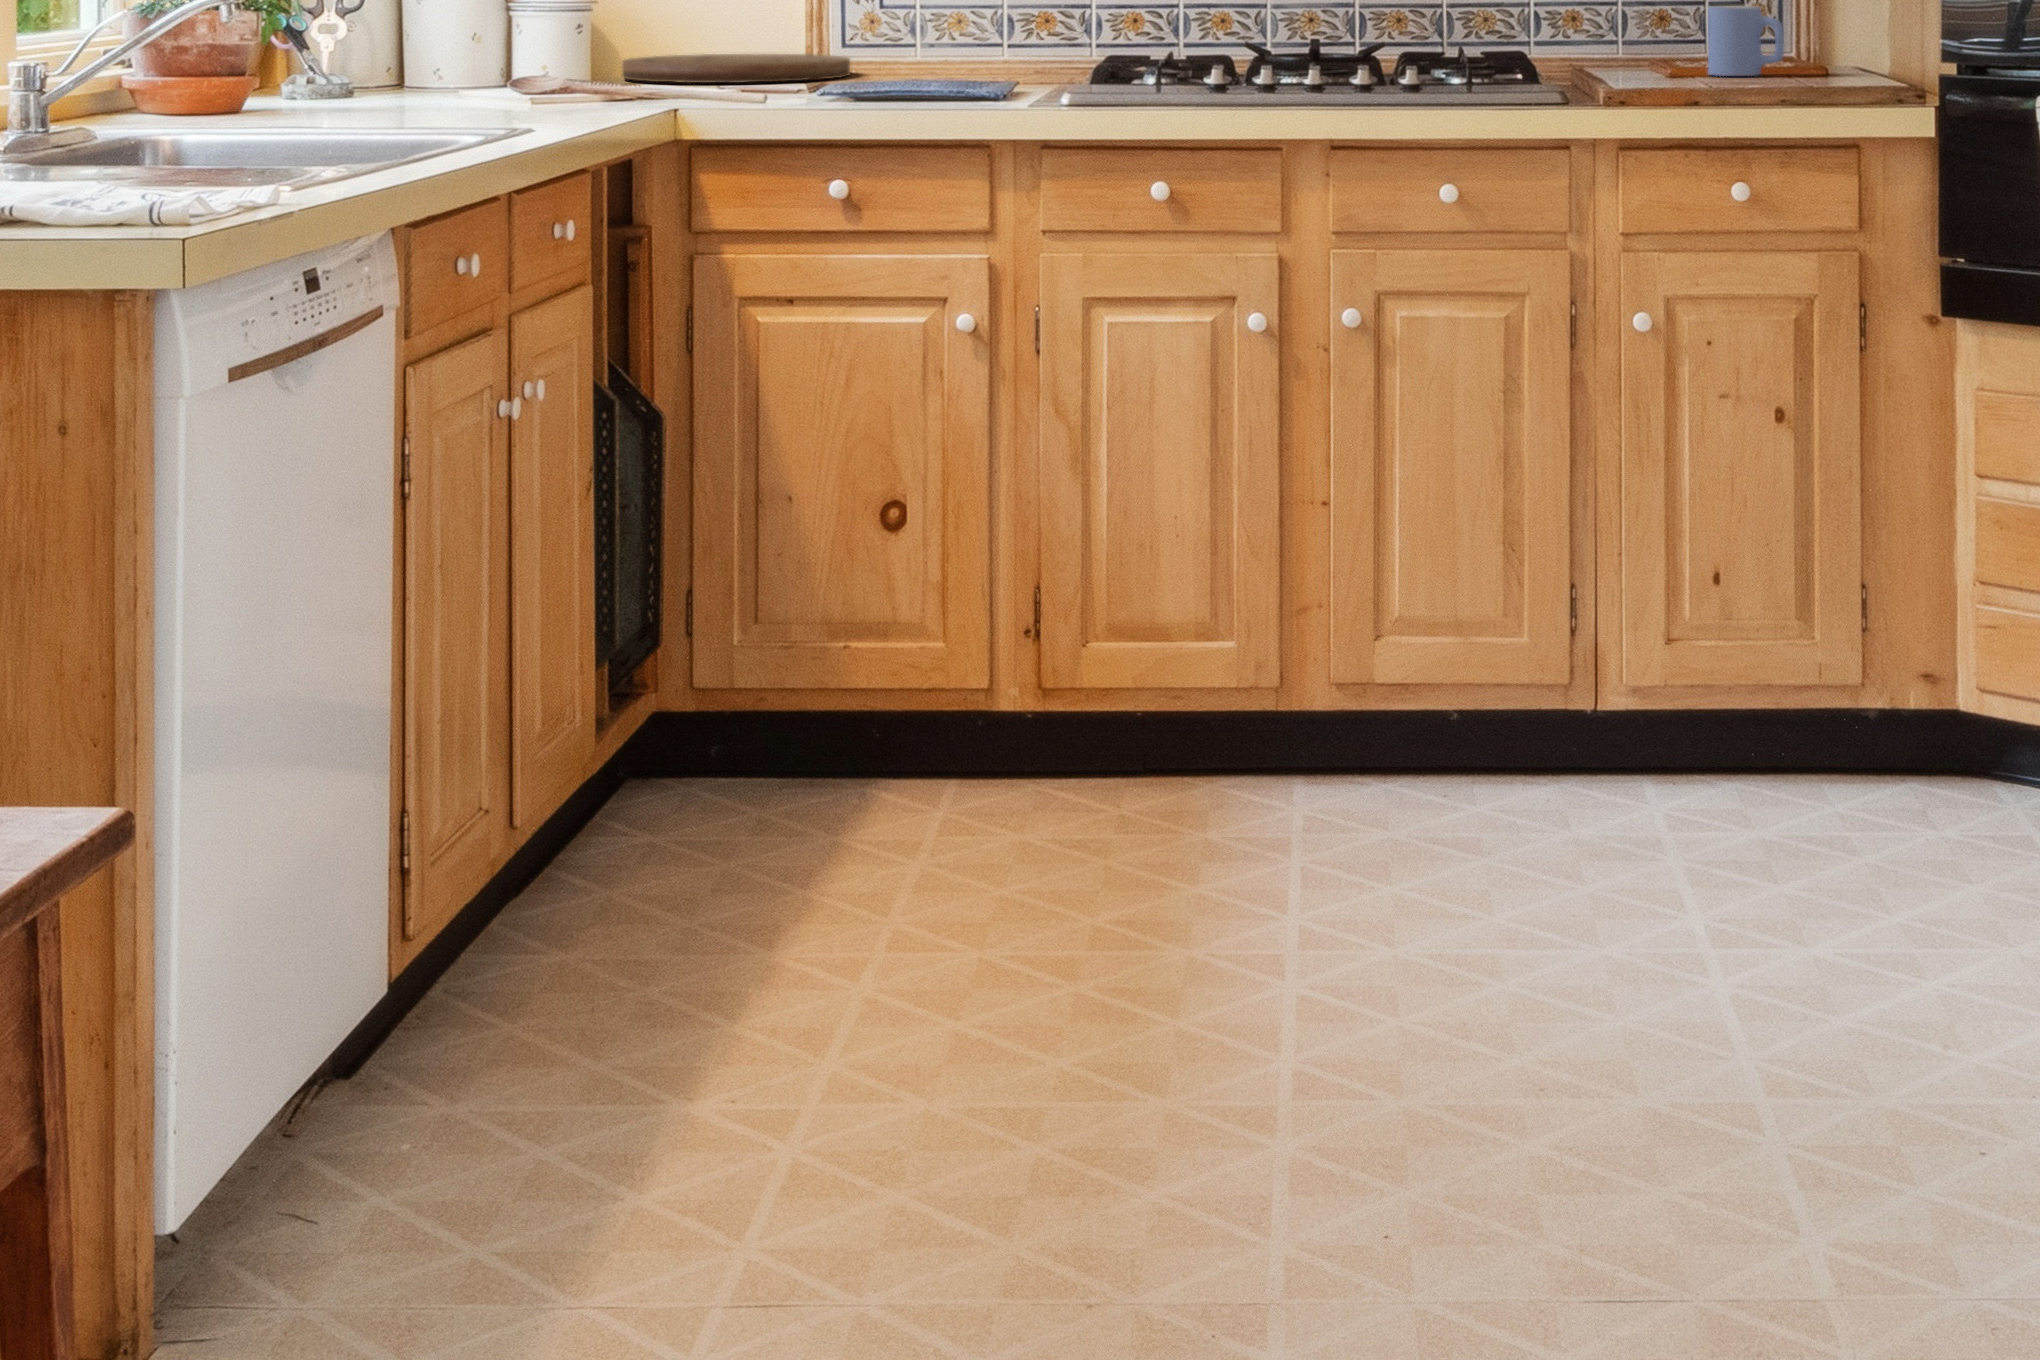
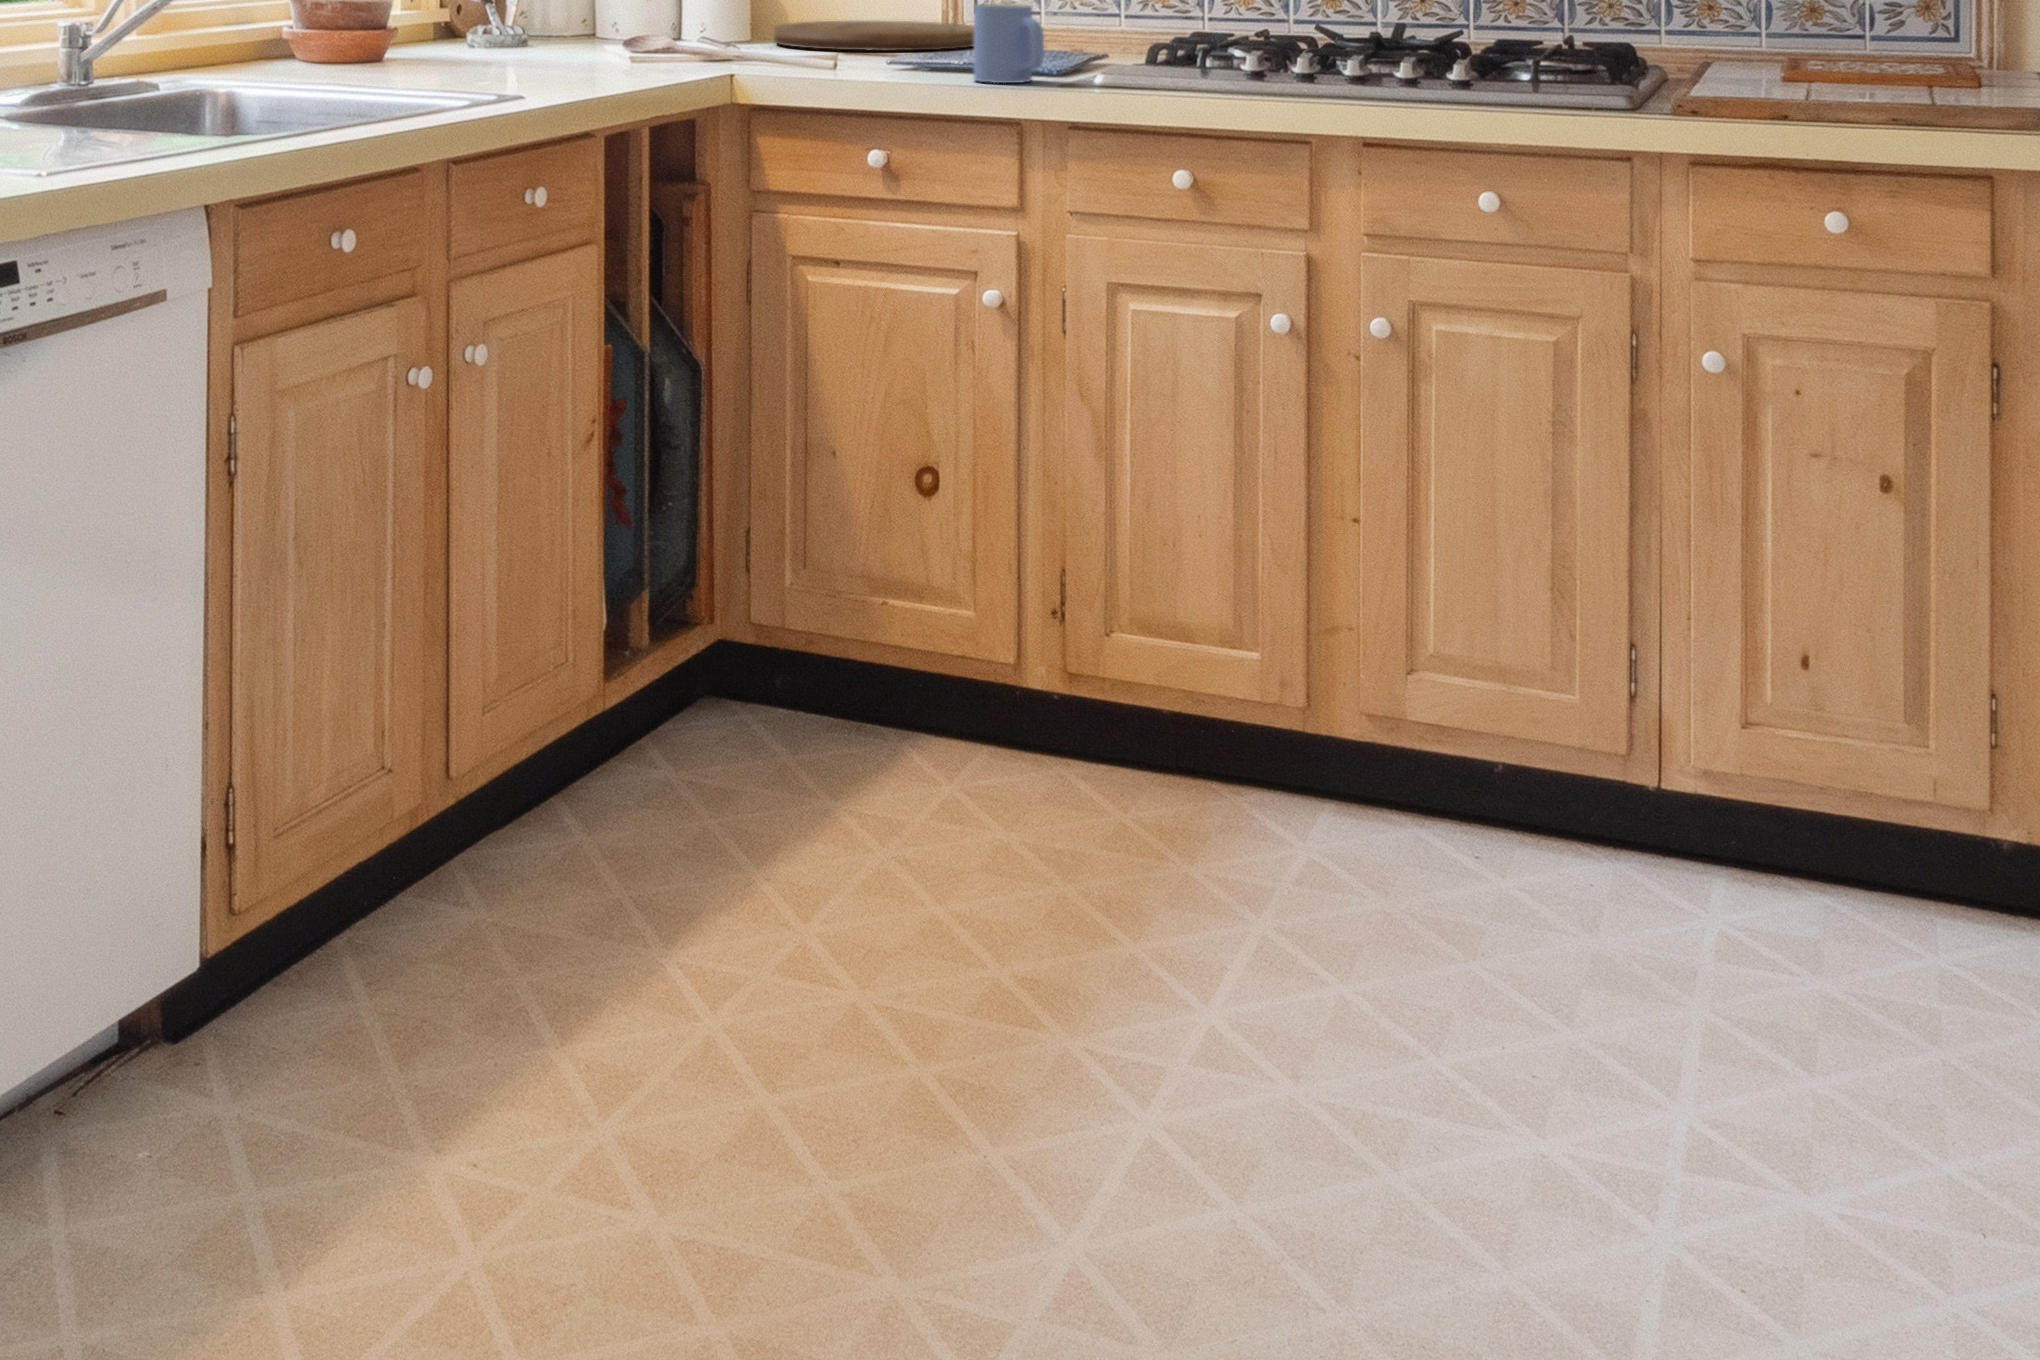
mug: present [1708,6,1784,76] -> present [974,3,1044,83]

